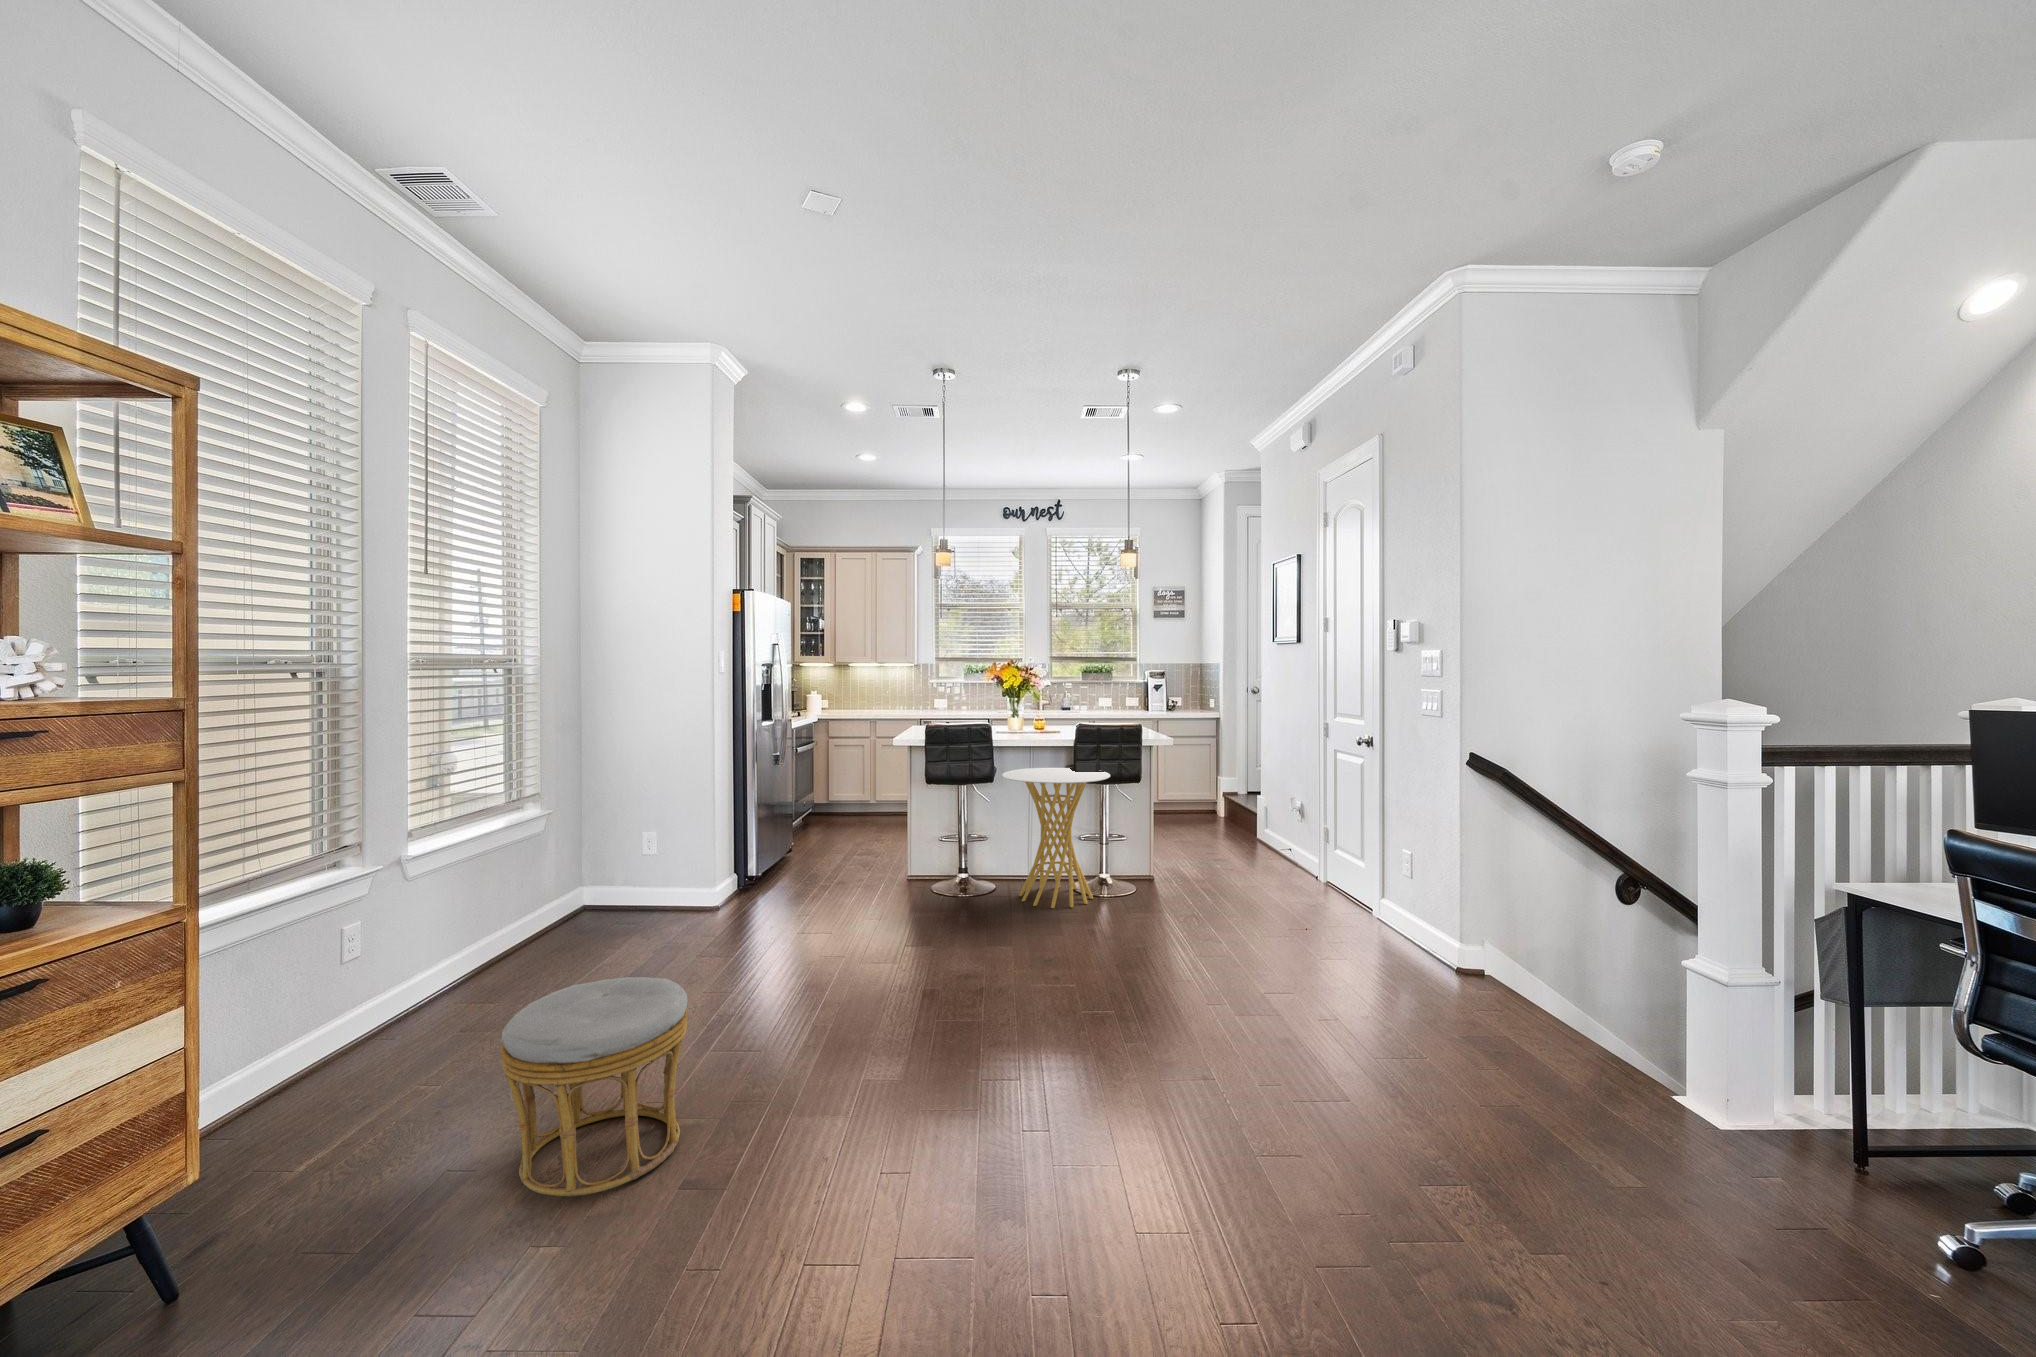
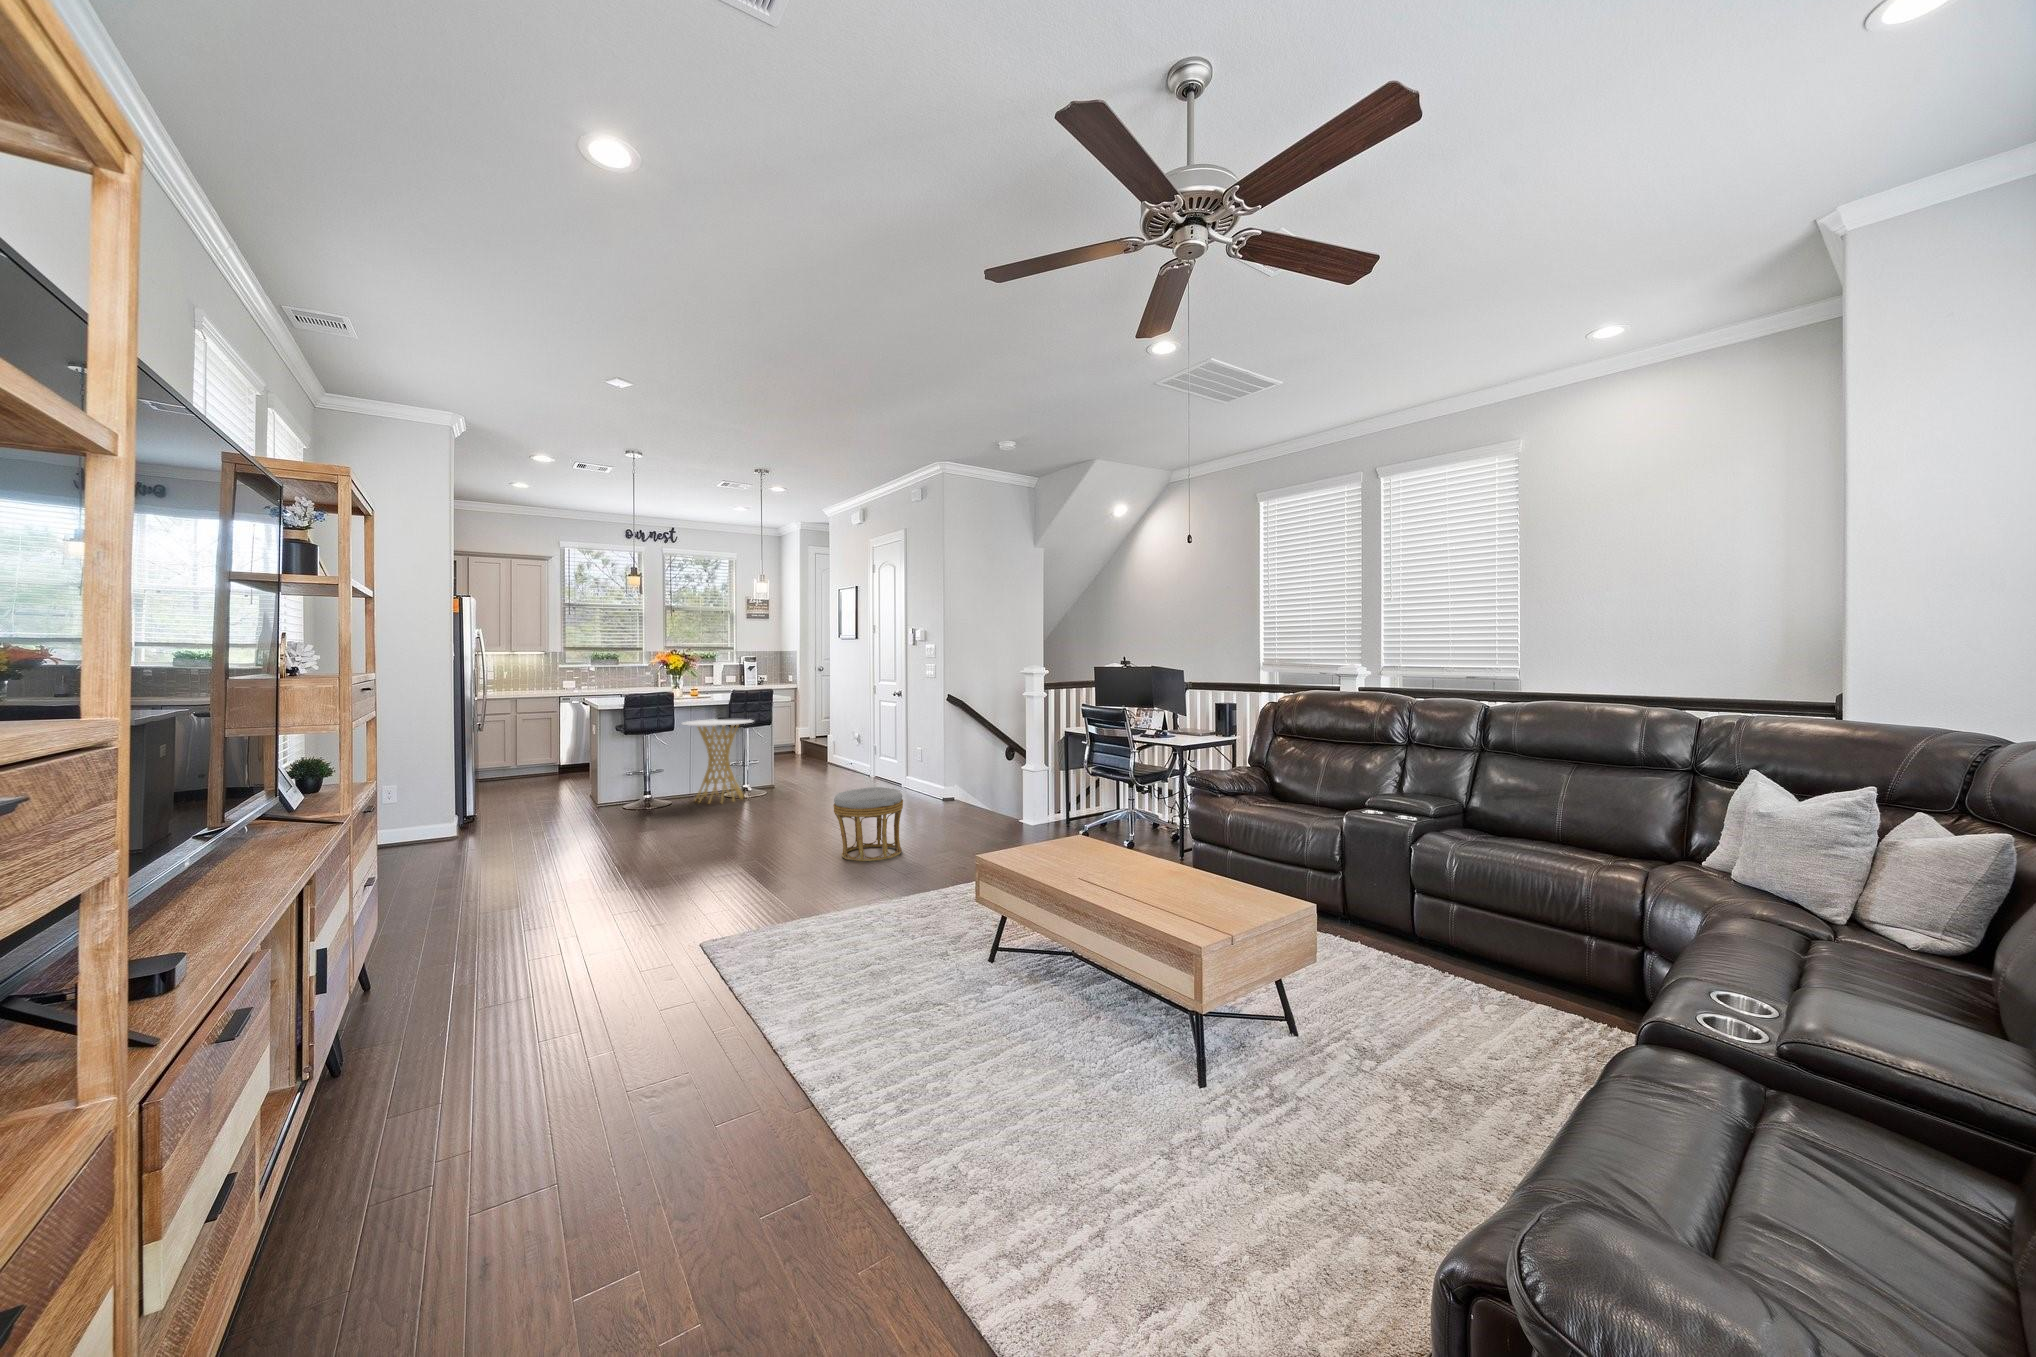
ottoman: present [500,977,688,1197] -> present [833,787,903,862]

